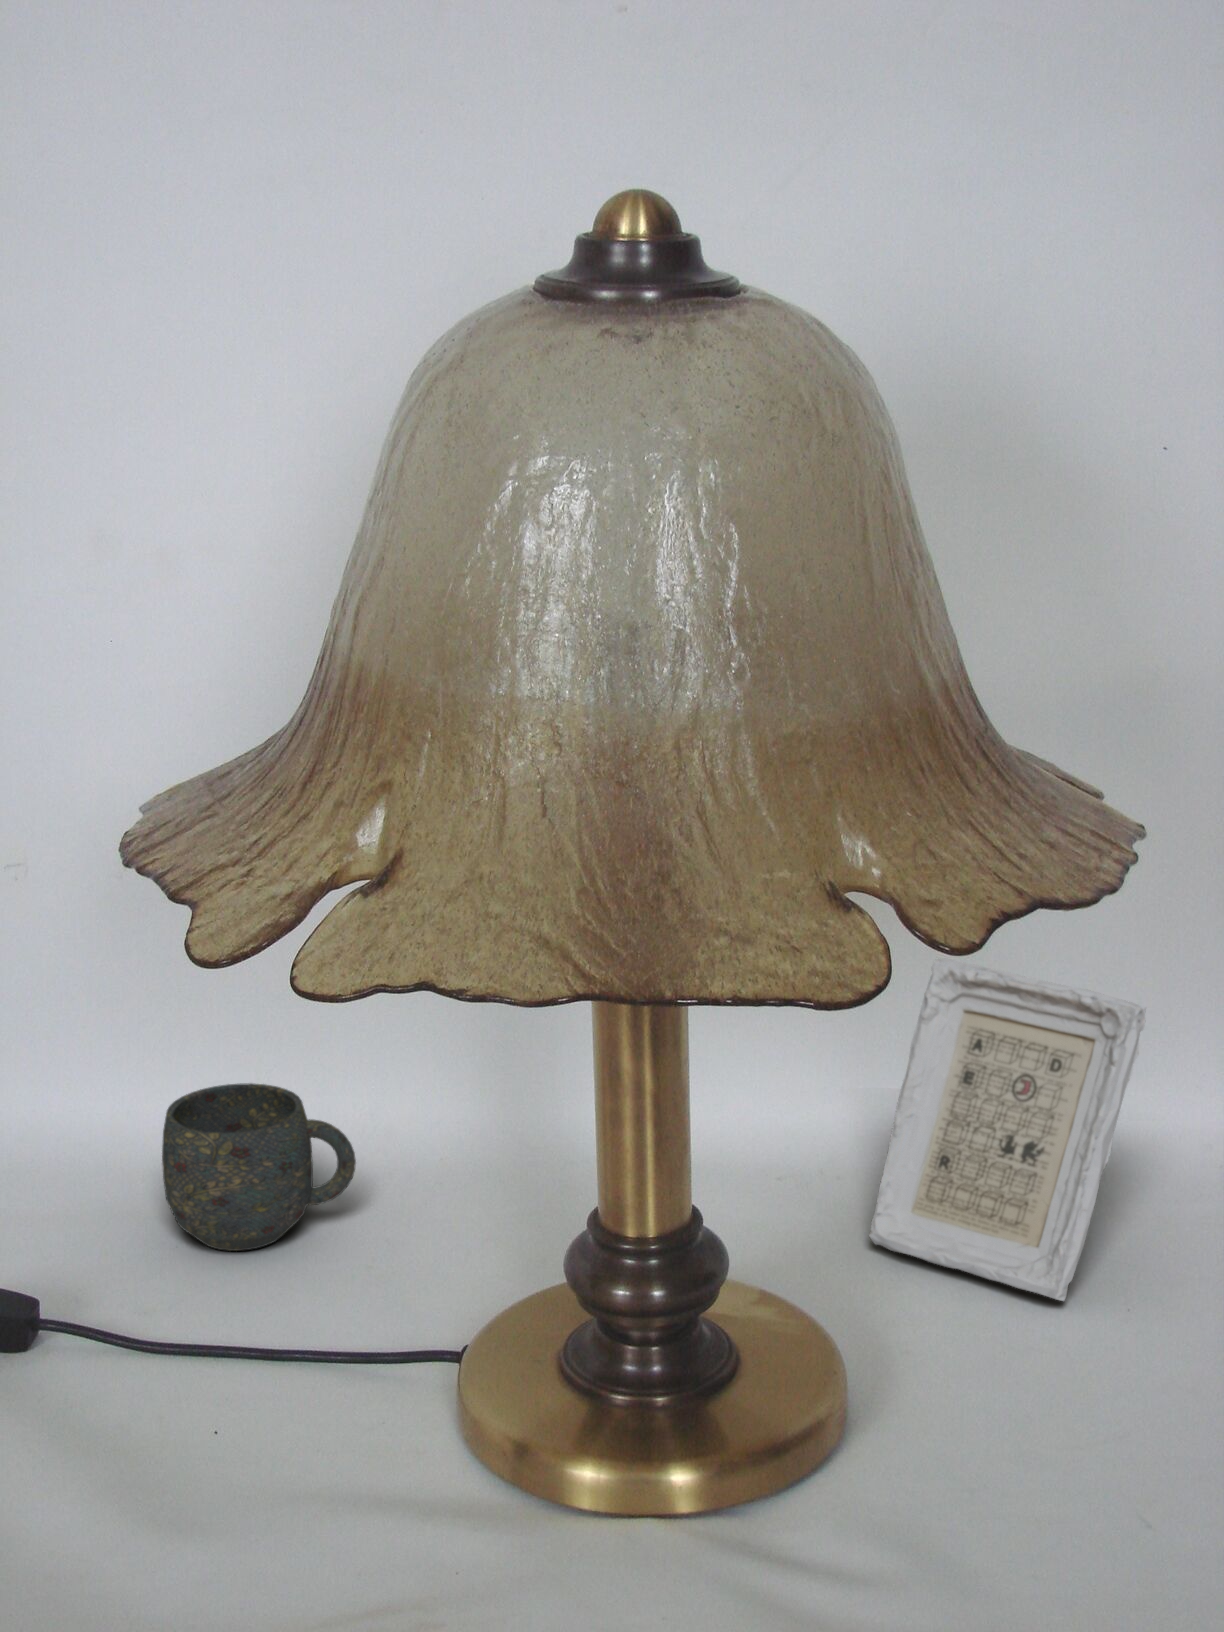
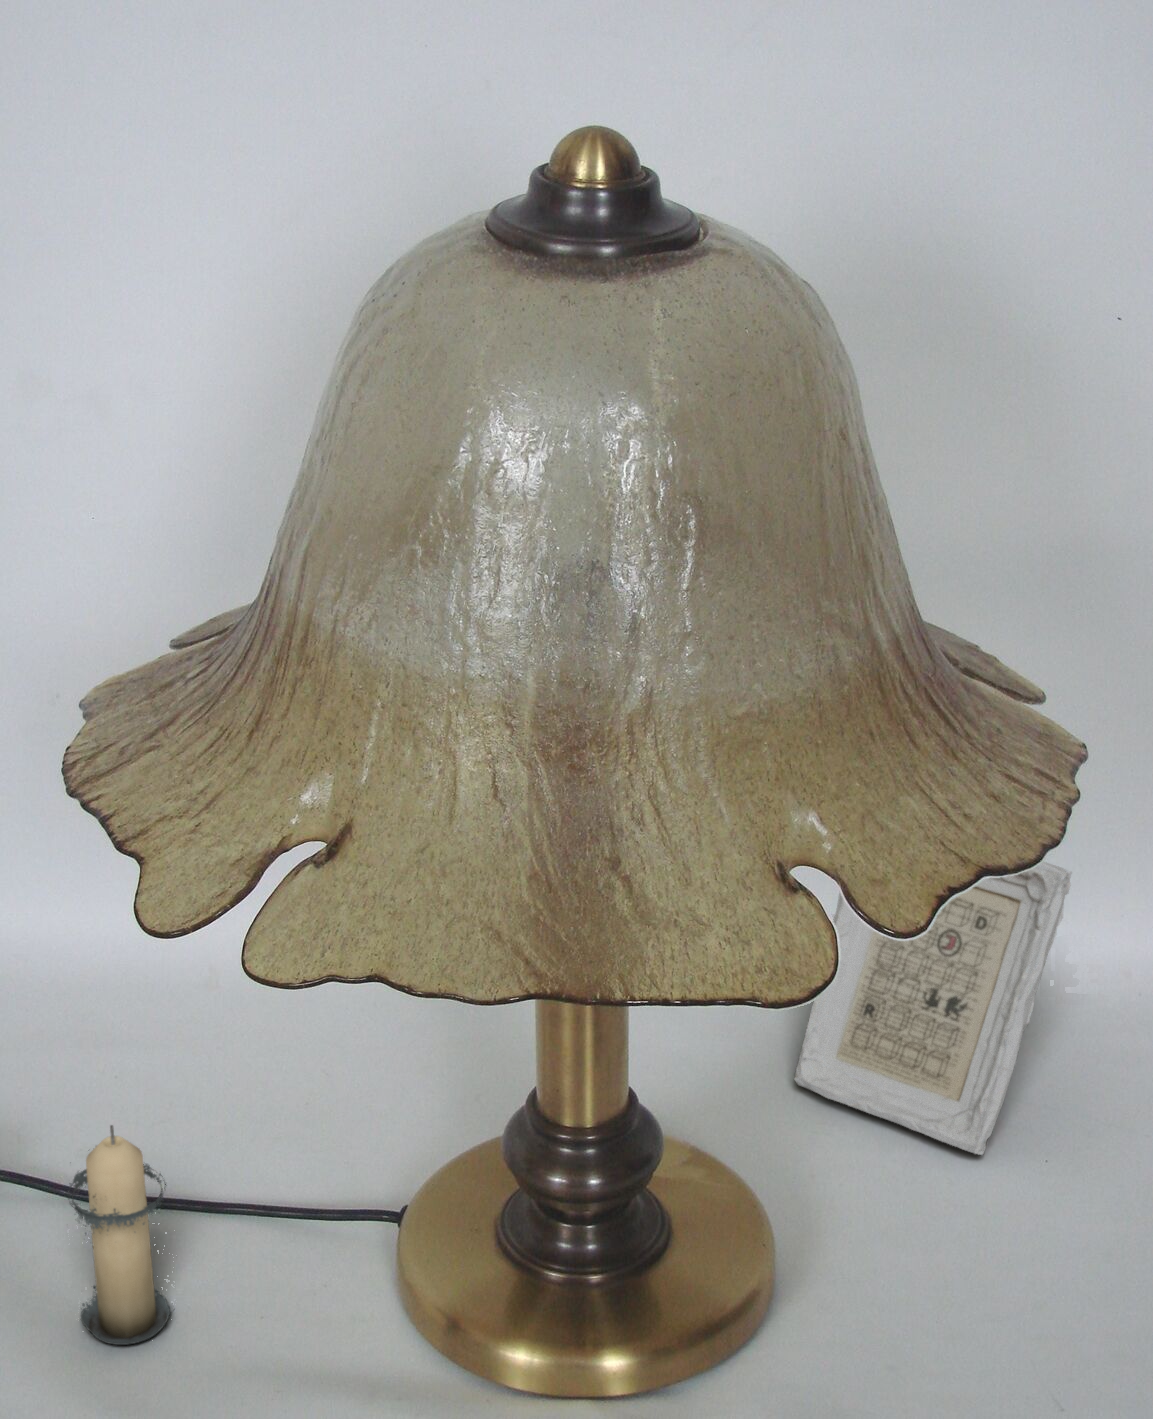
mug: present [162,1083,356,1251] -> none [105,919,295,1087]
candle: none [114,1234,238,1475] -> present [68,1125,170,1345]

